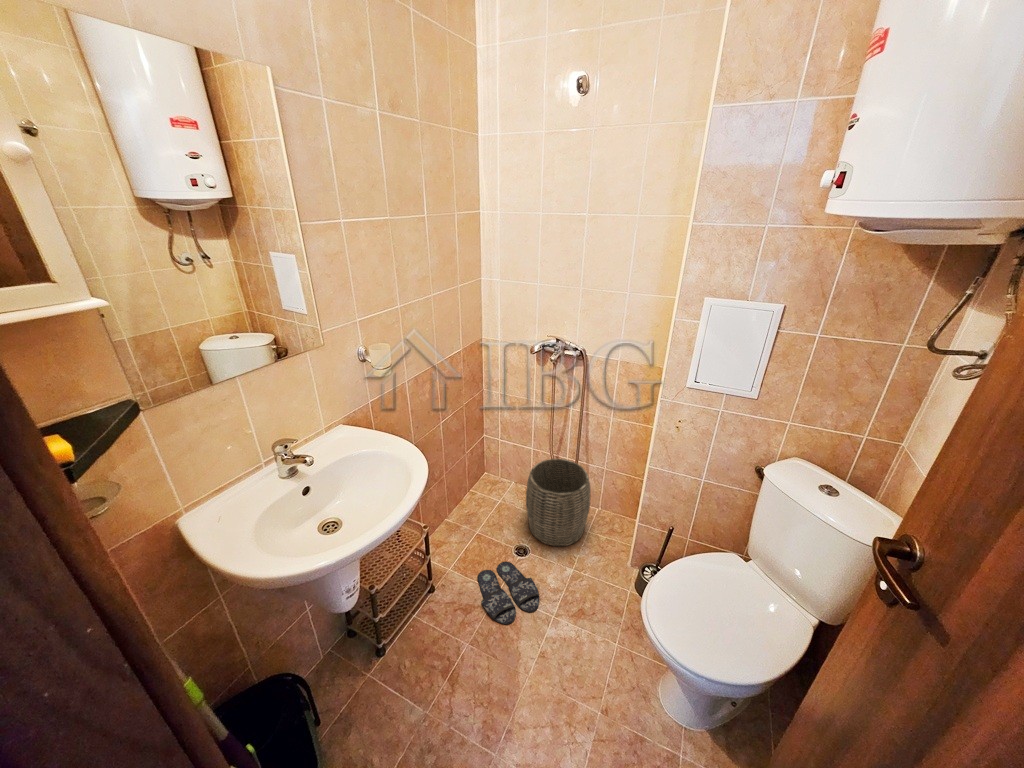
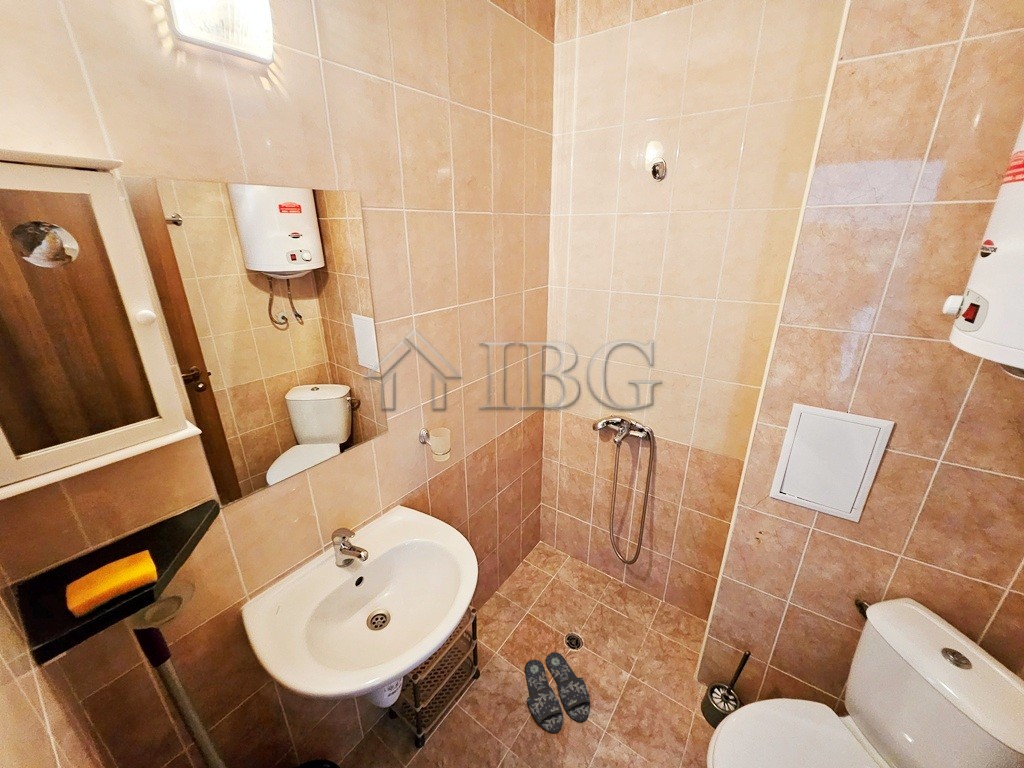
woven basket: present [526,459,591,546] -> none [581,541,653,642]

